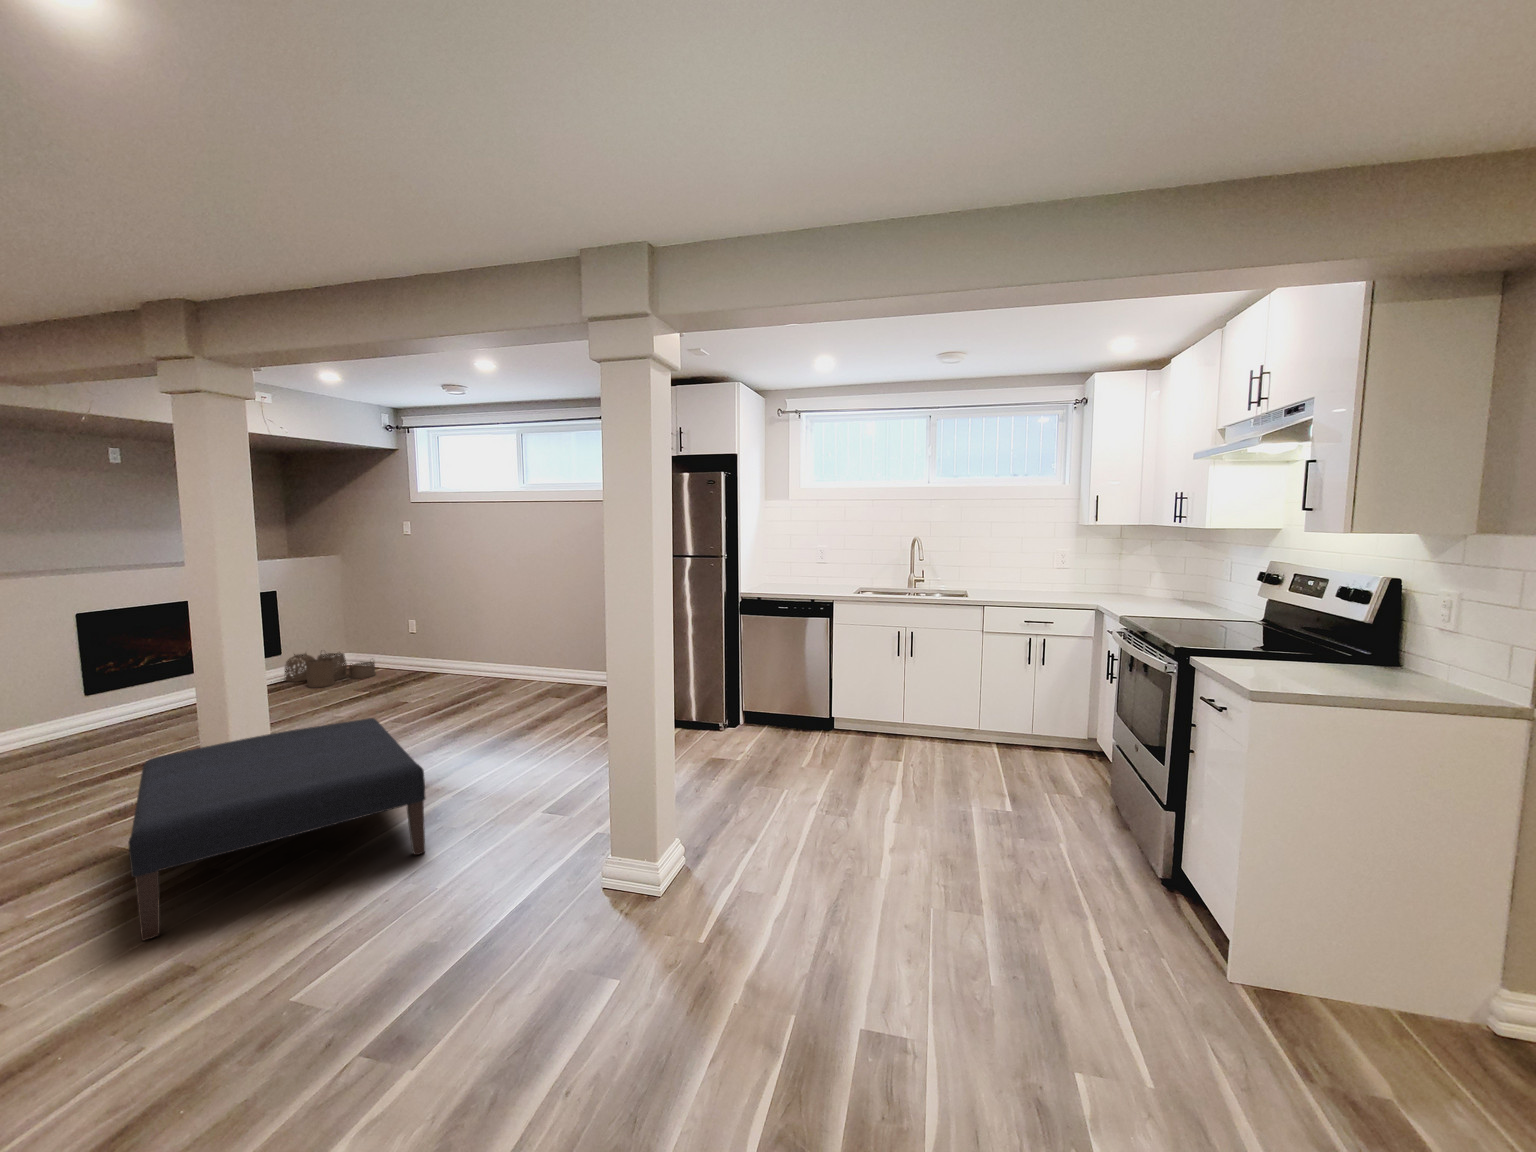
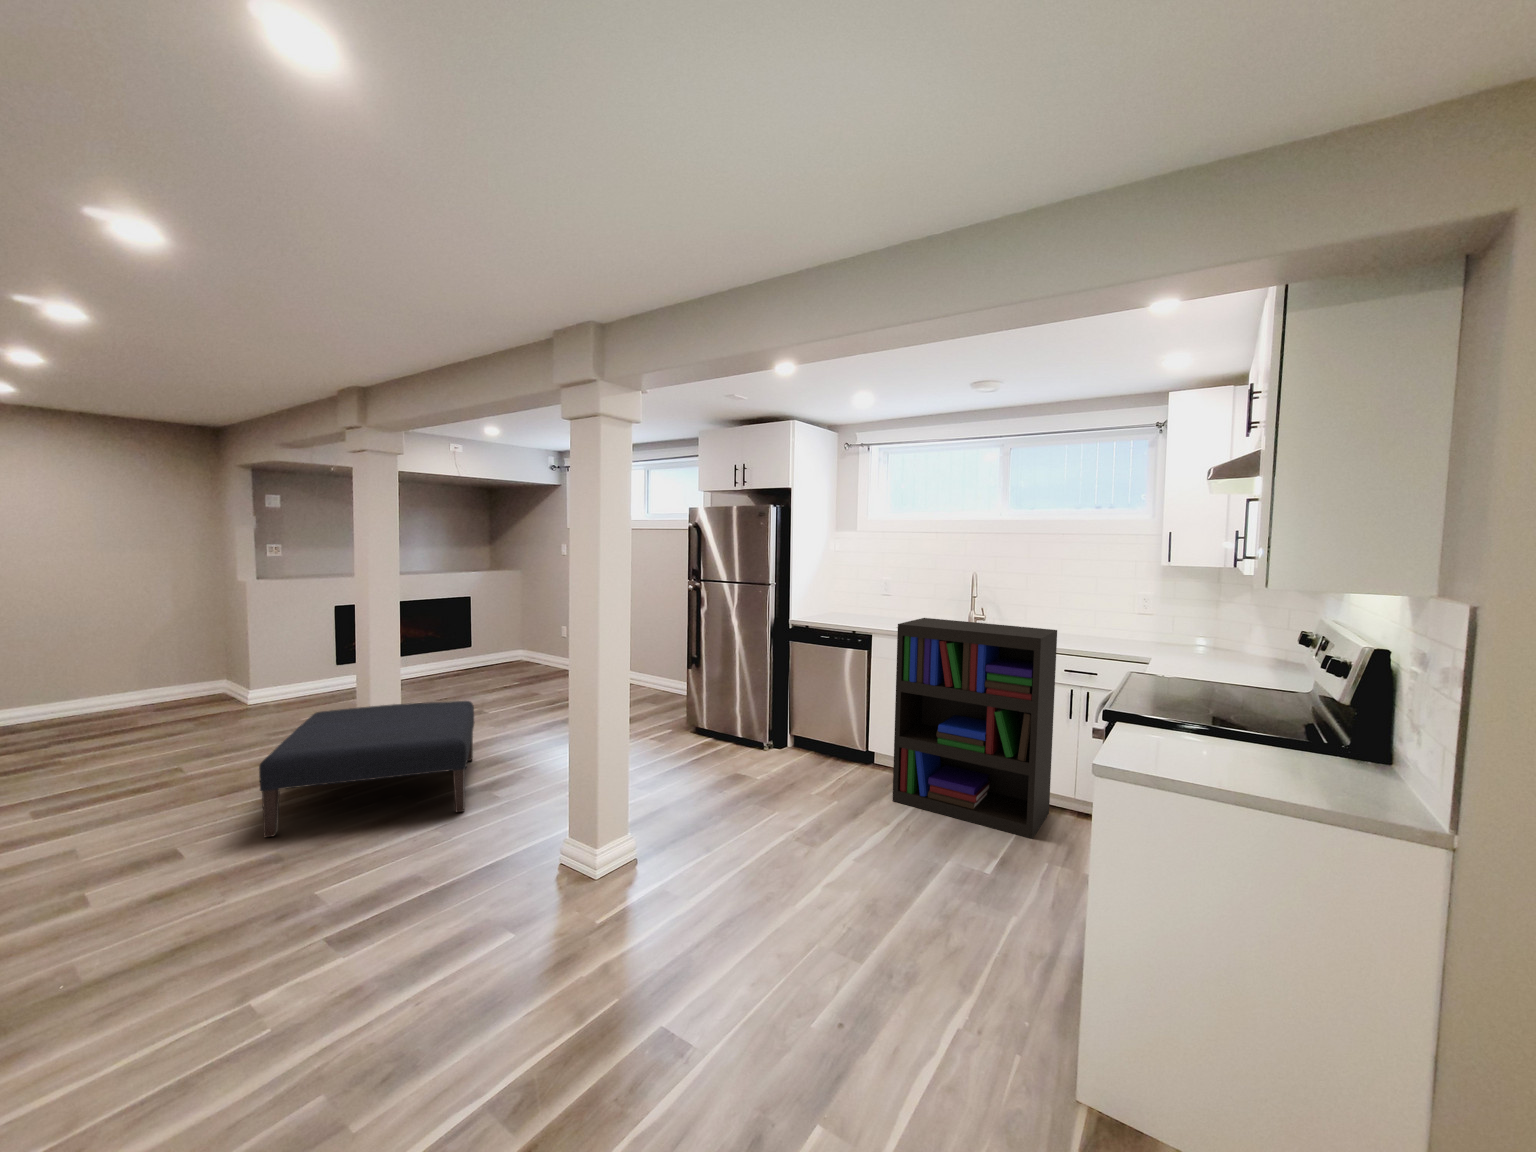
bookshelf: none [881,582,1028,777] -> present [893,618,1057,839]
woven basket: present [285,652,375,688] -> none [476,646,539,675]

